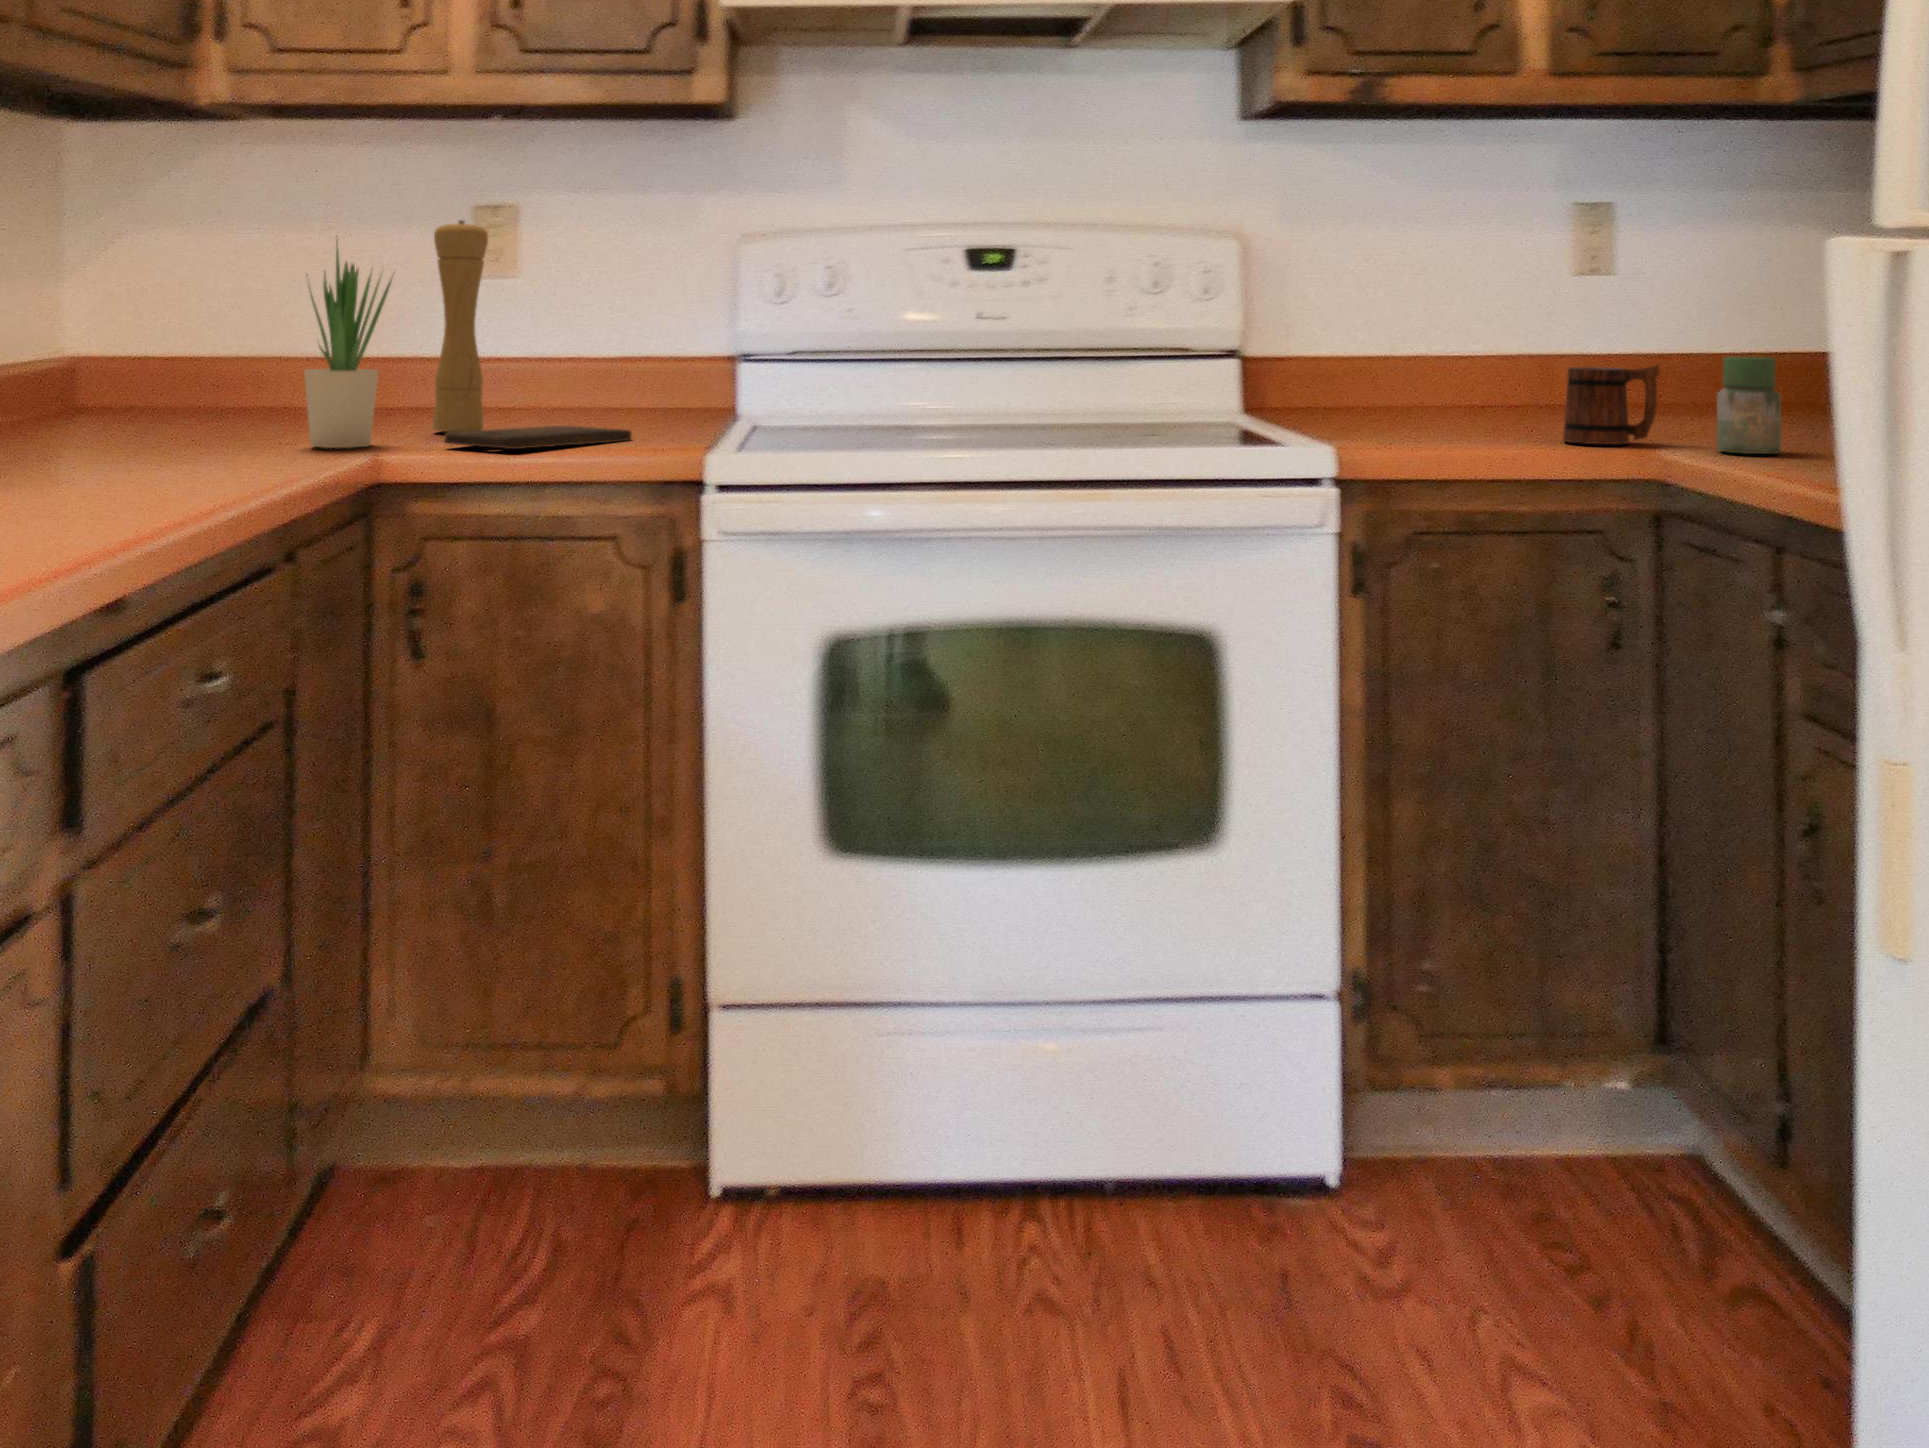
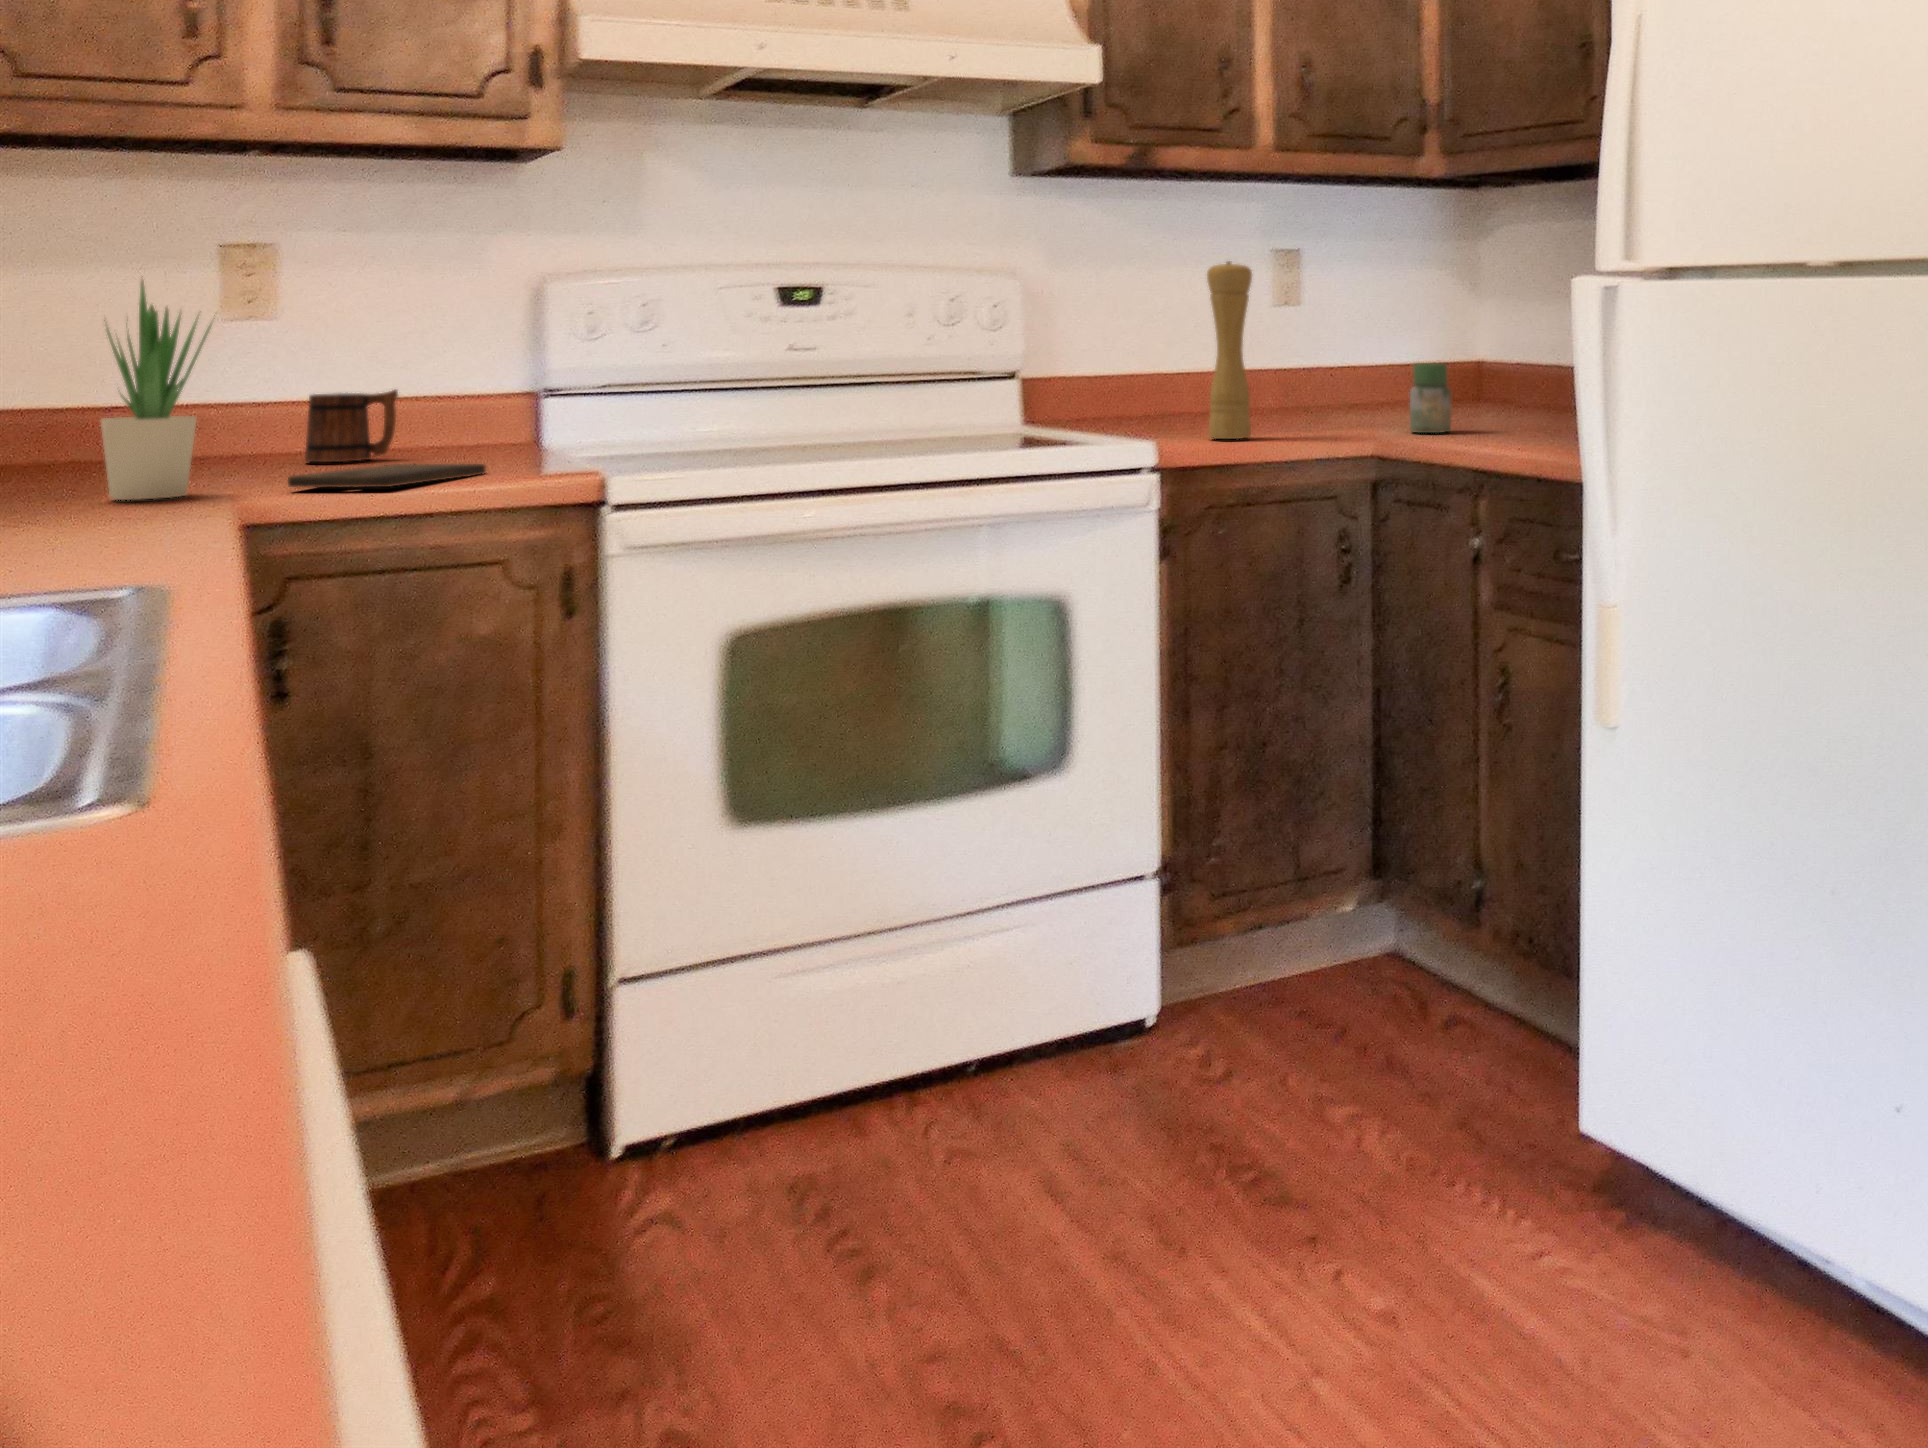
pepper mill: present [433,220,488,432] -> present [1207,261,1252,439]
mug: present [1563,365,1660,444] -> present [305,390,398,462]

